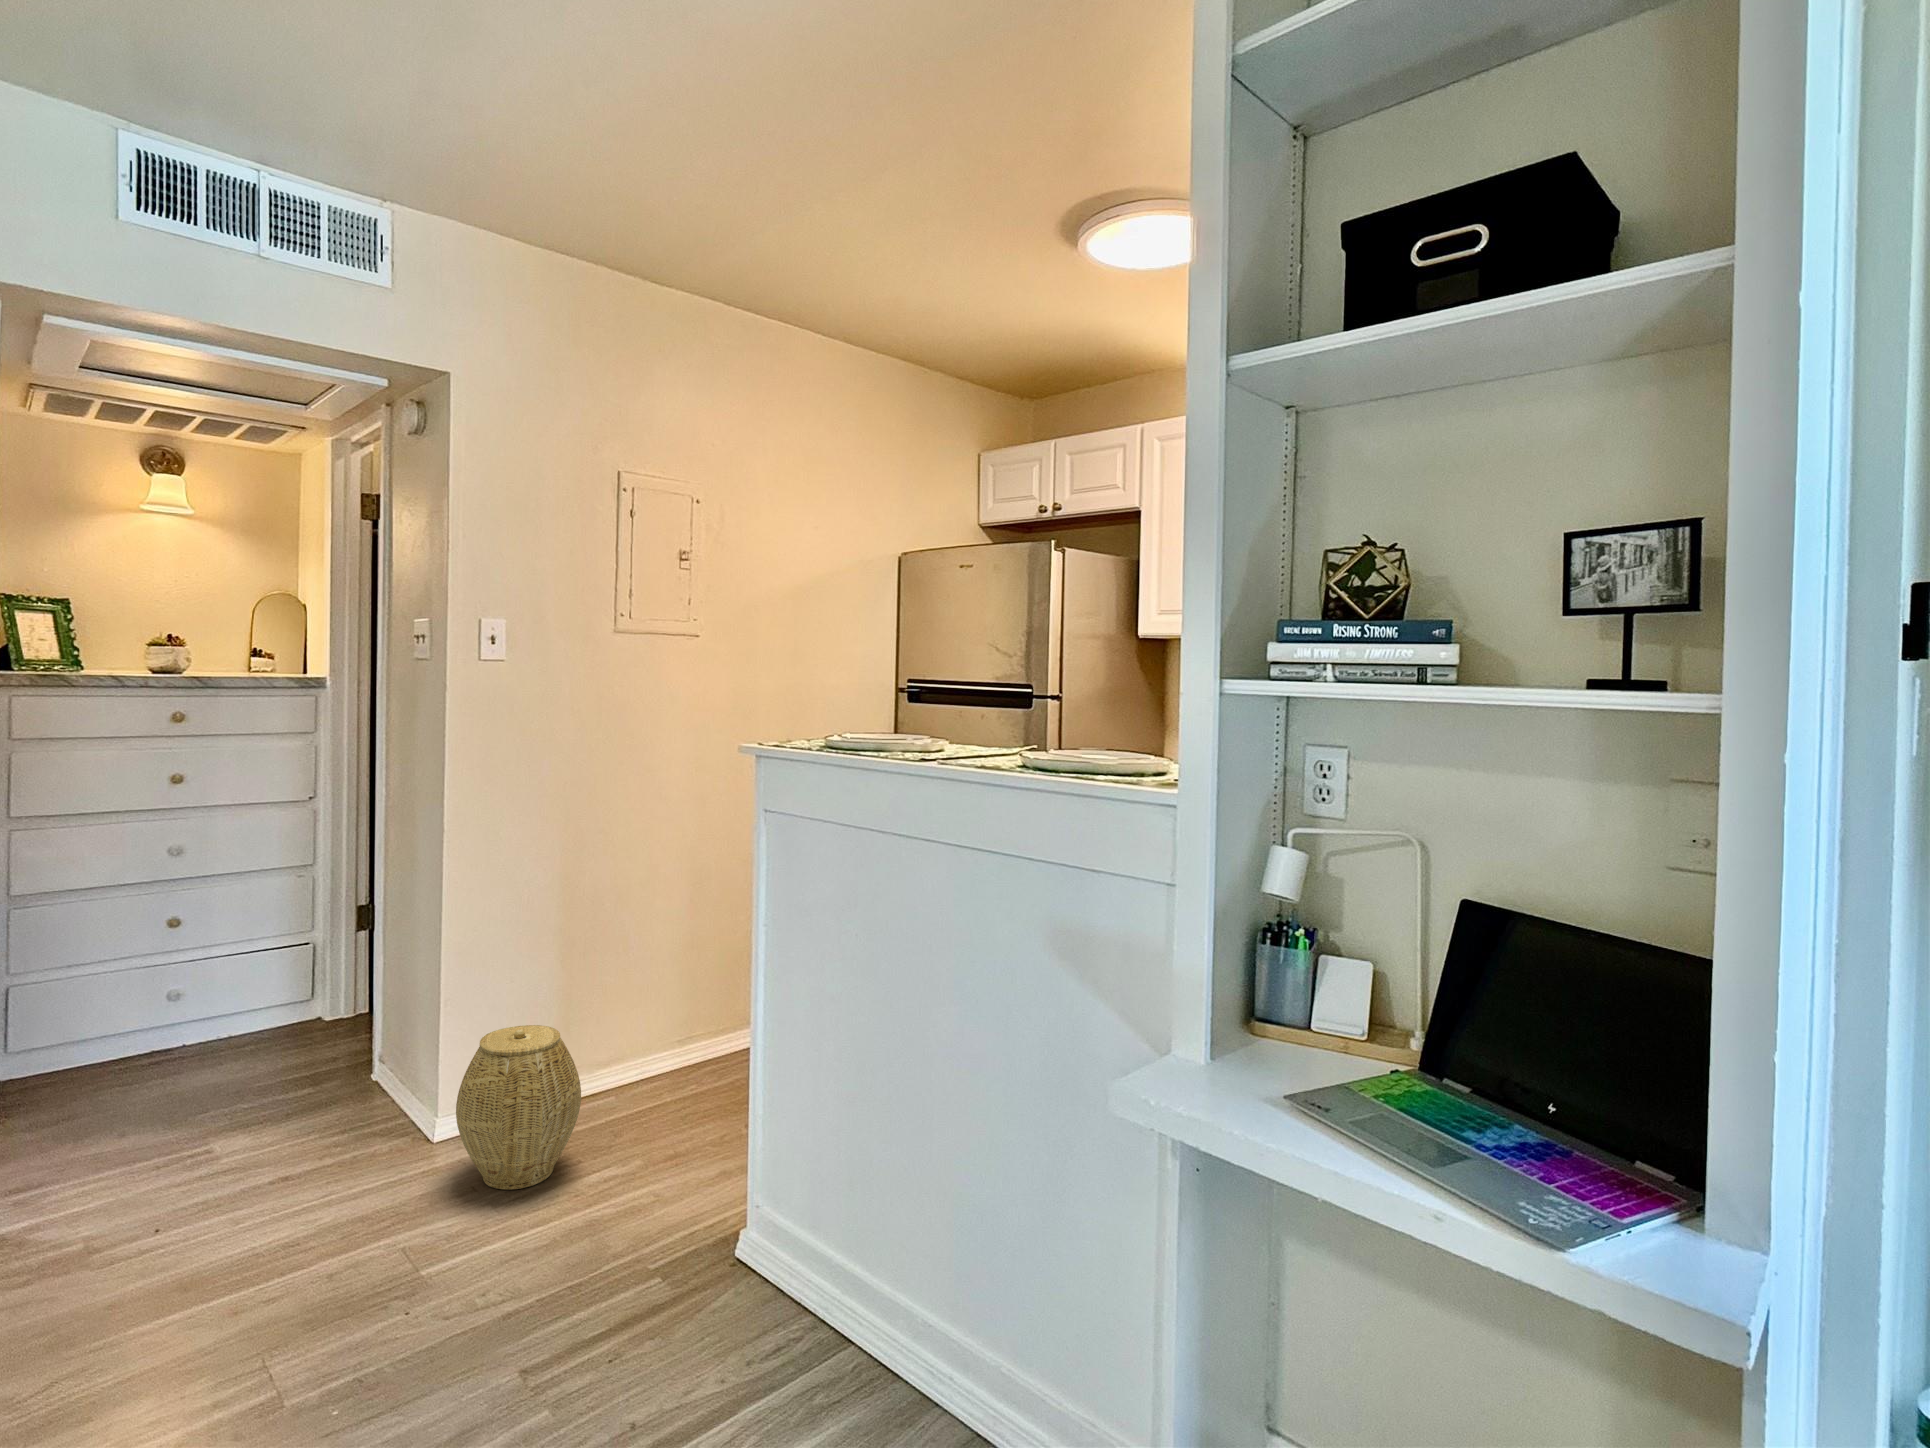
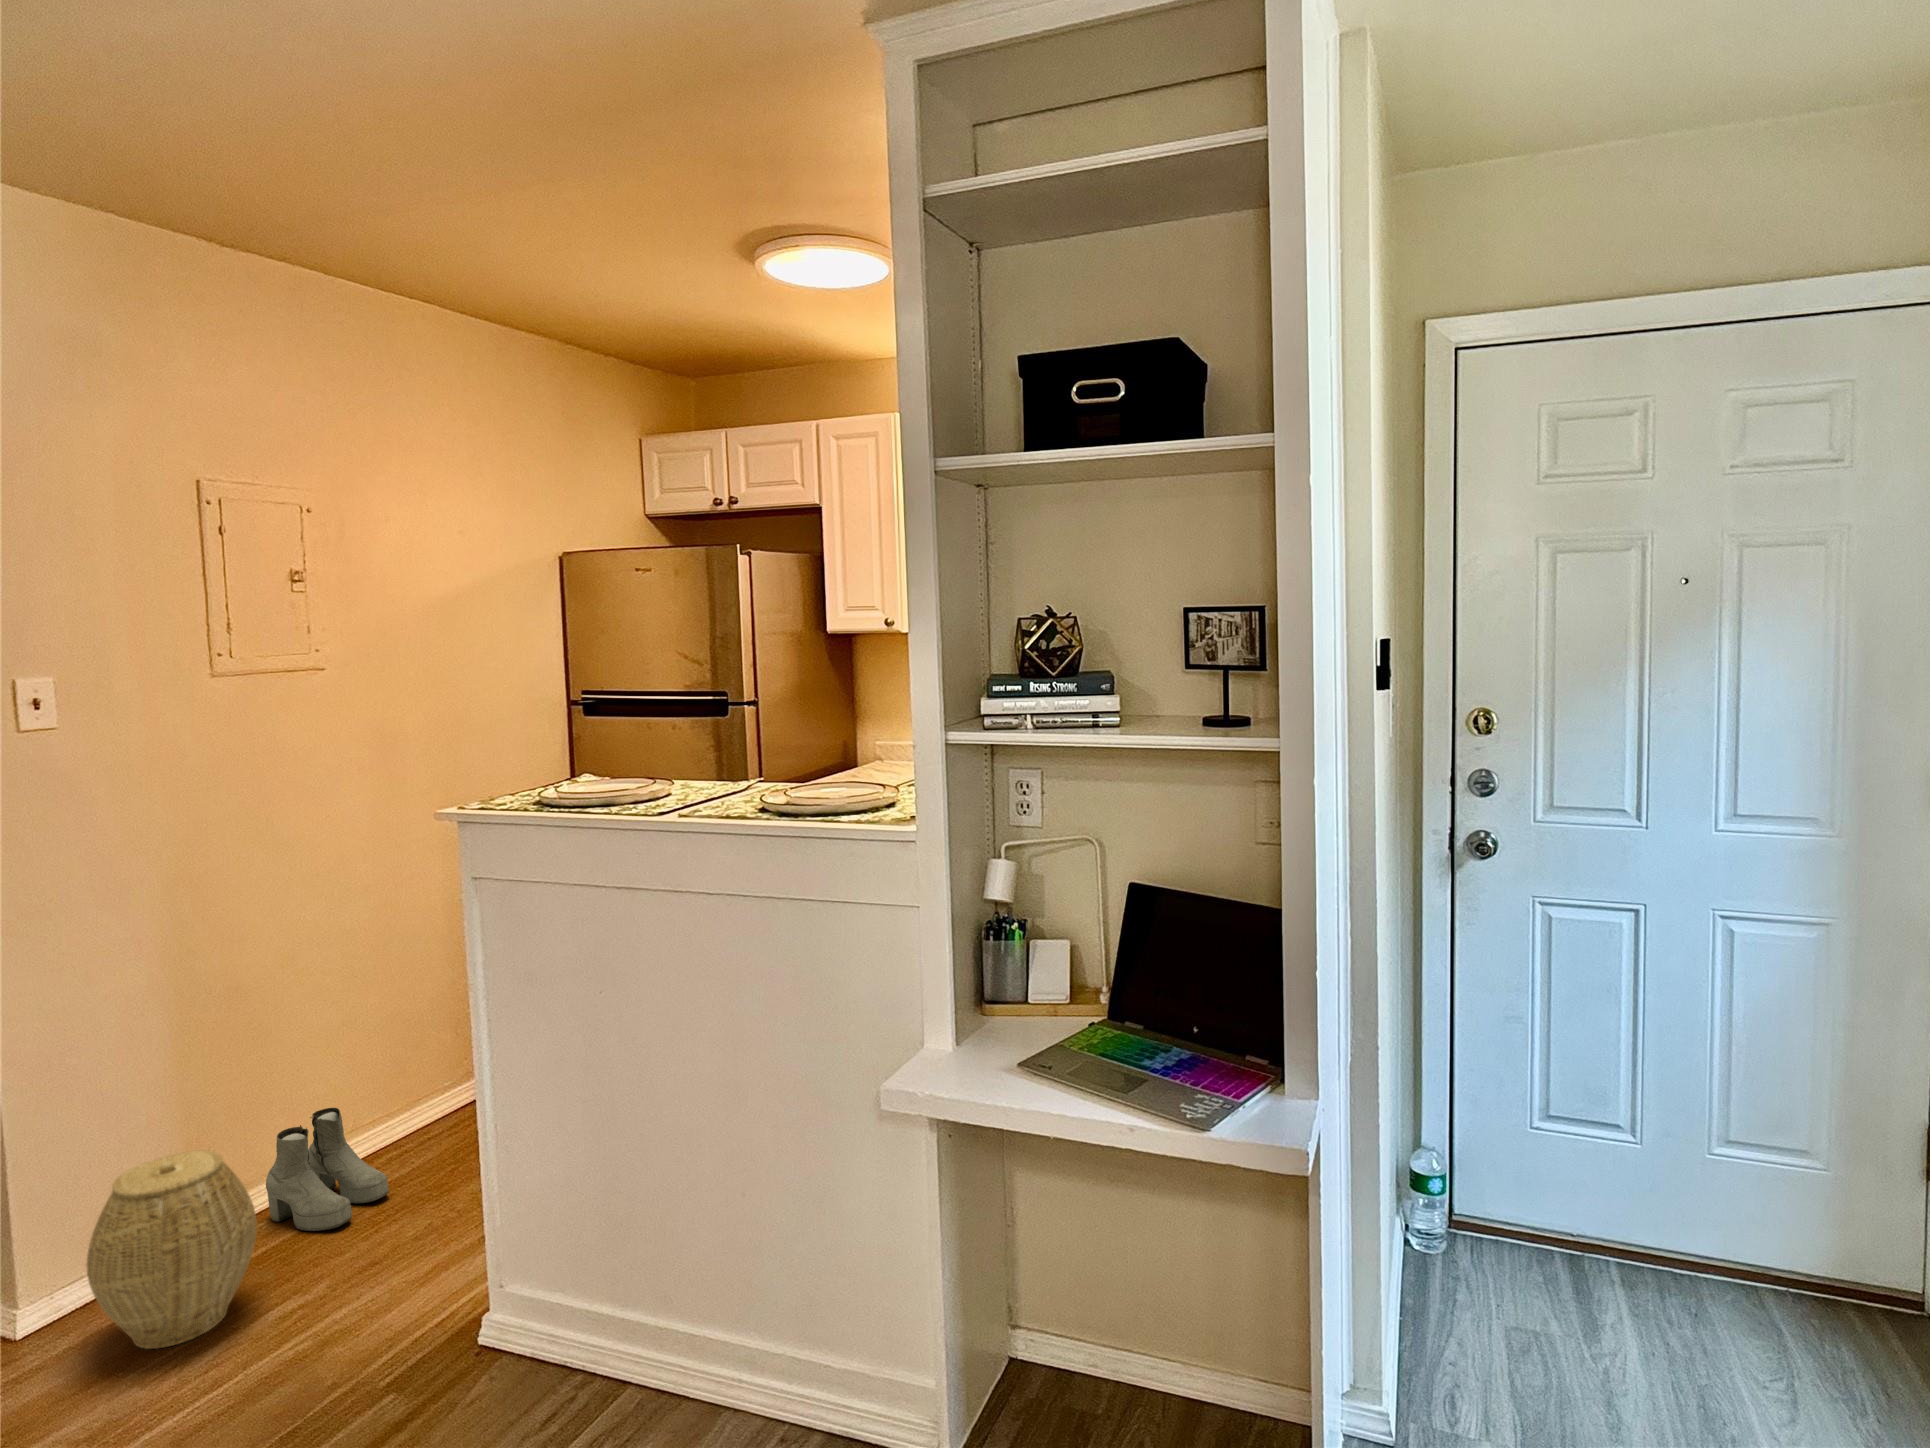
boots: none [605,1016,696,1123] -> present [266,1108,389,1231]

